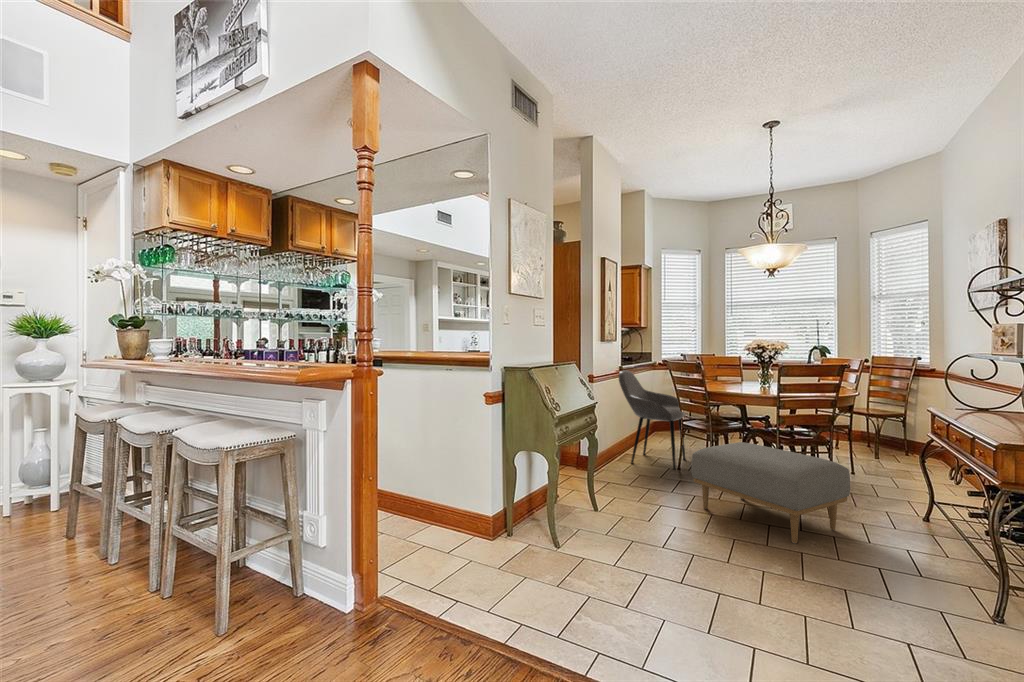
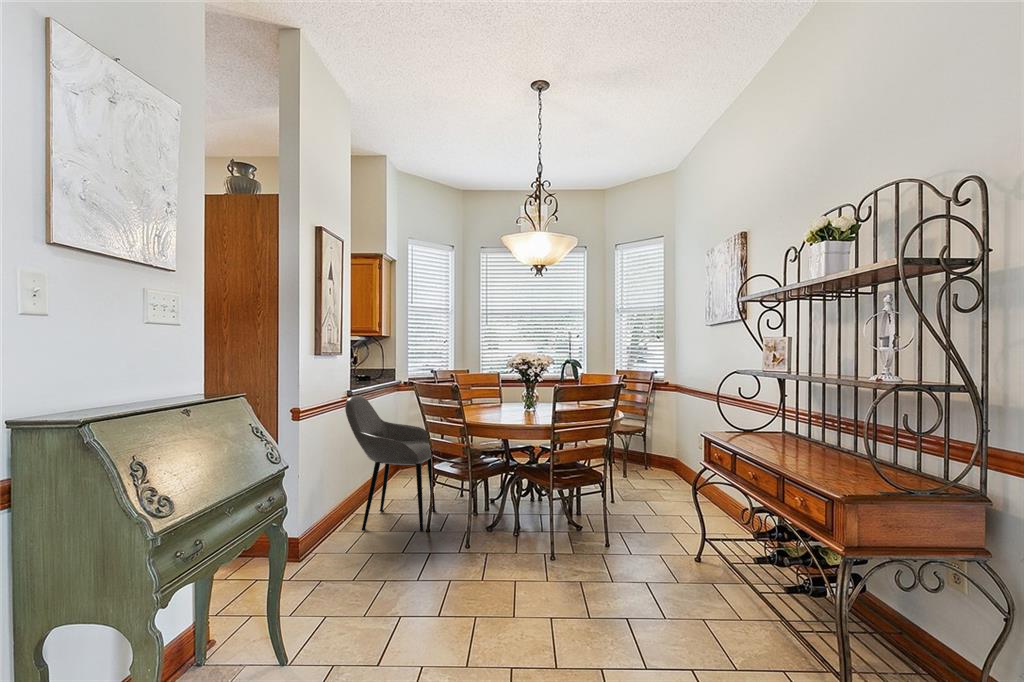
ottoman: present [691,442,850,543] -> none [447,491,634,636]

